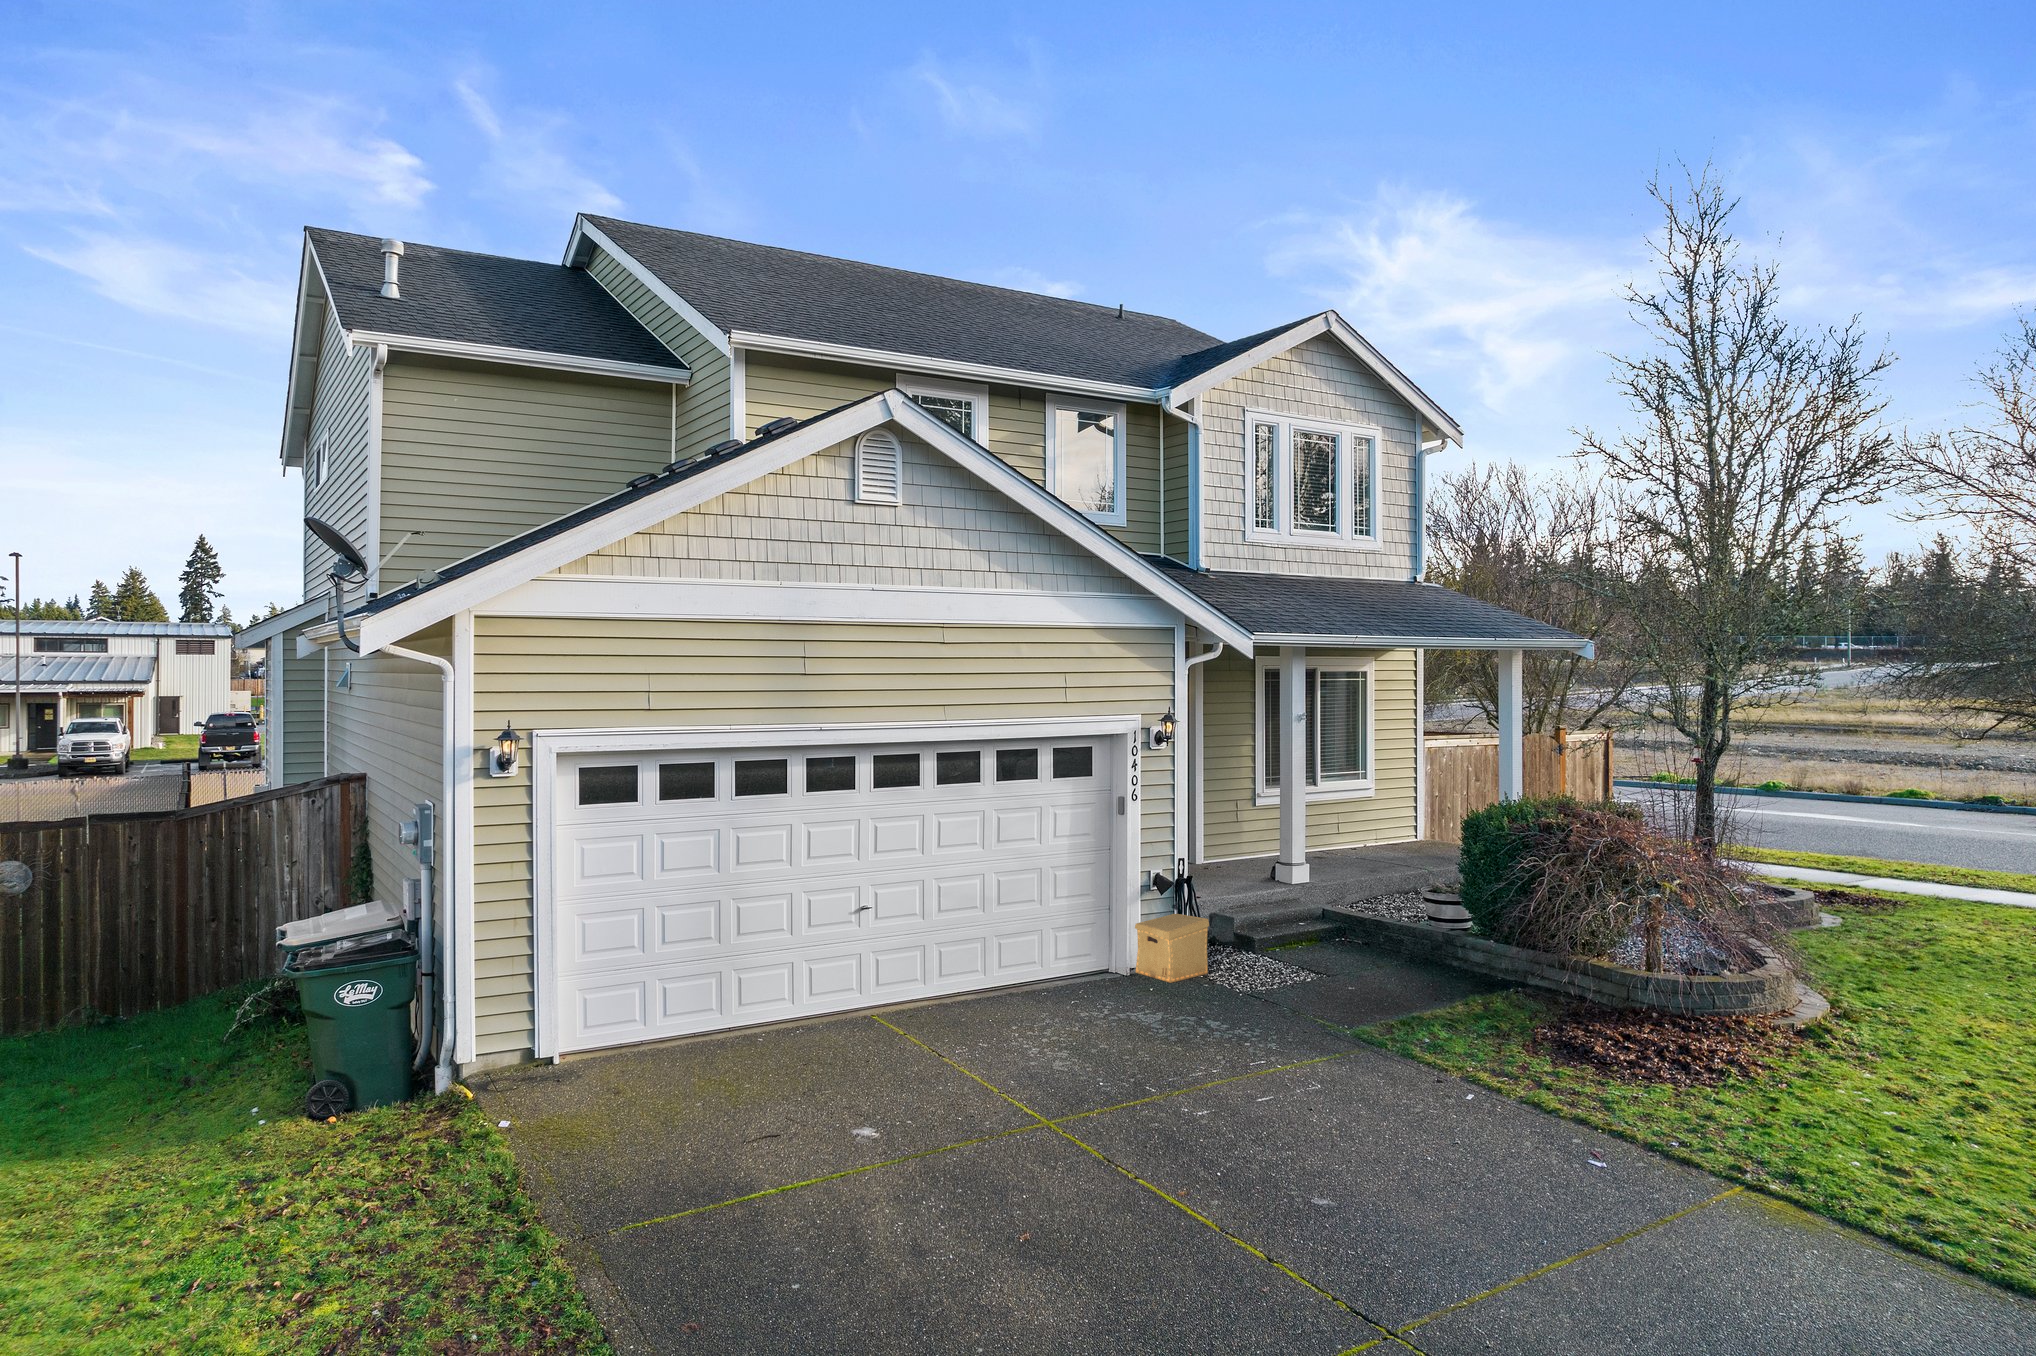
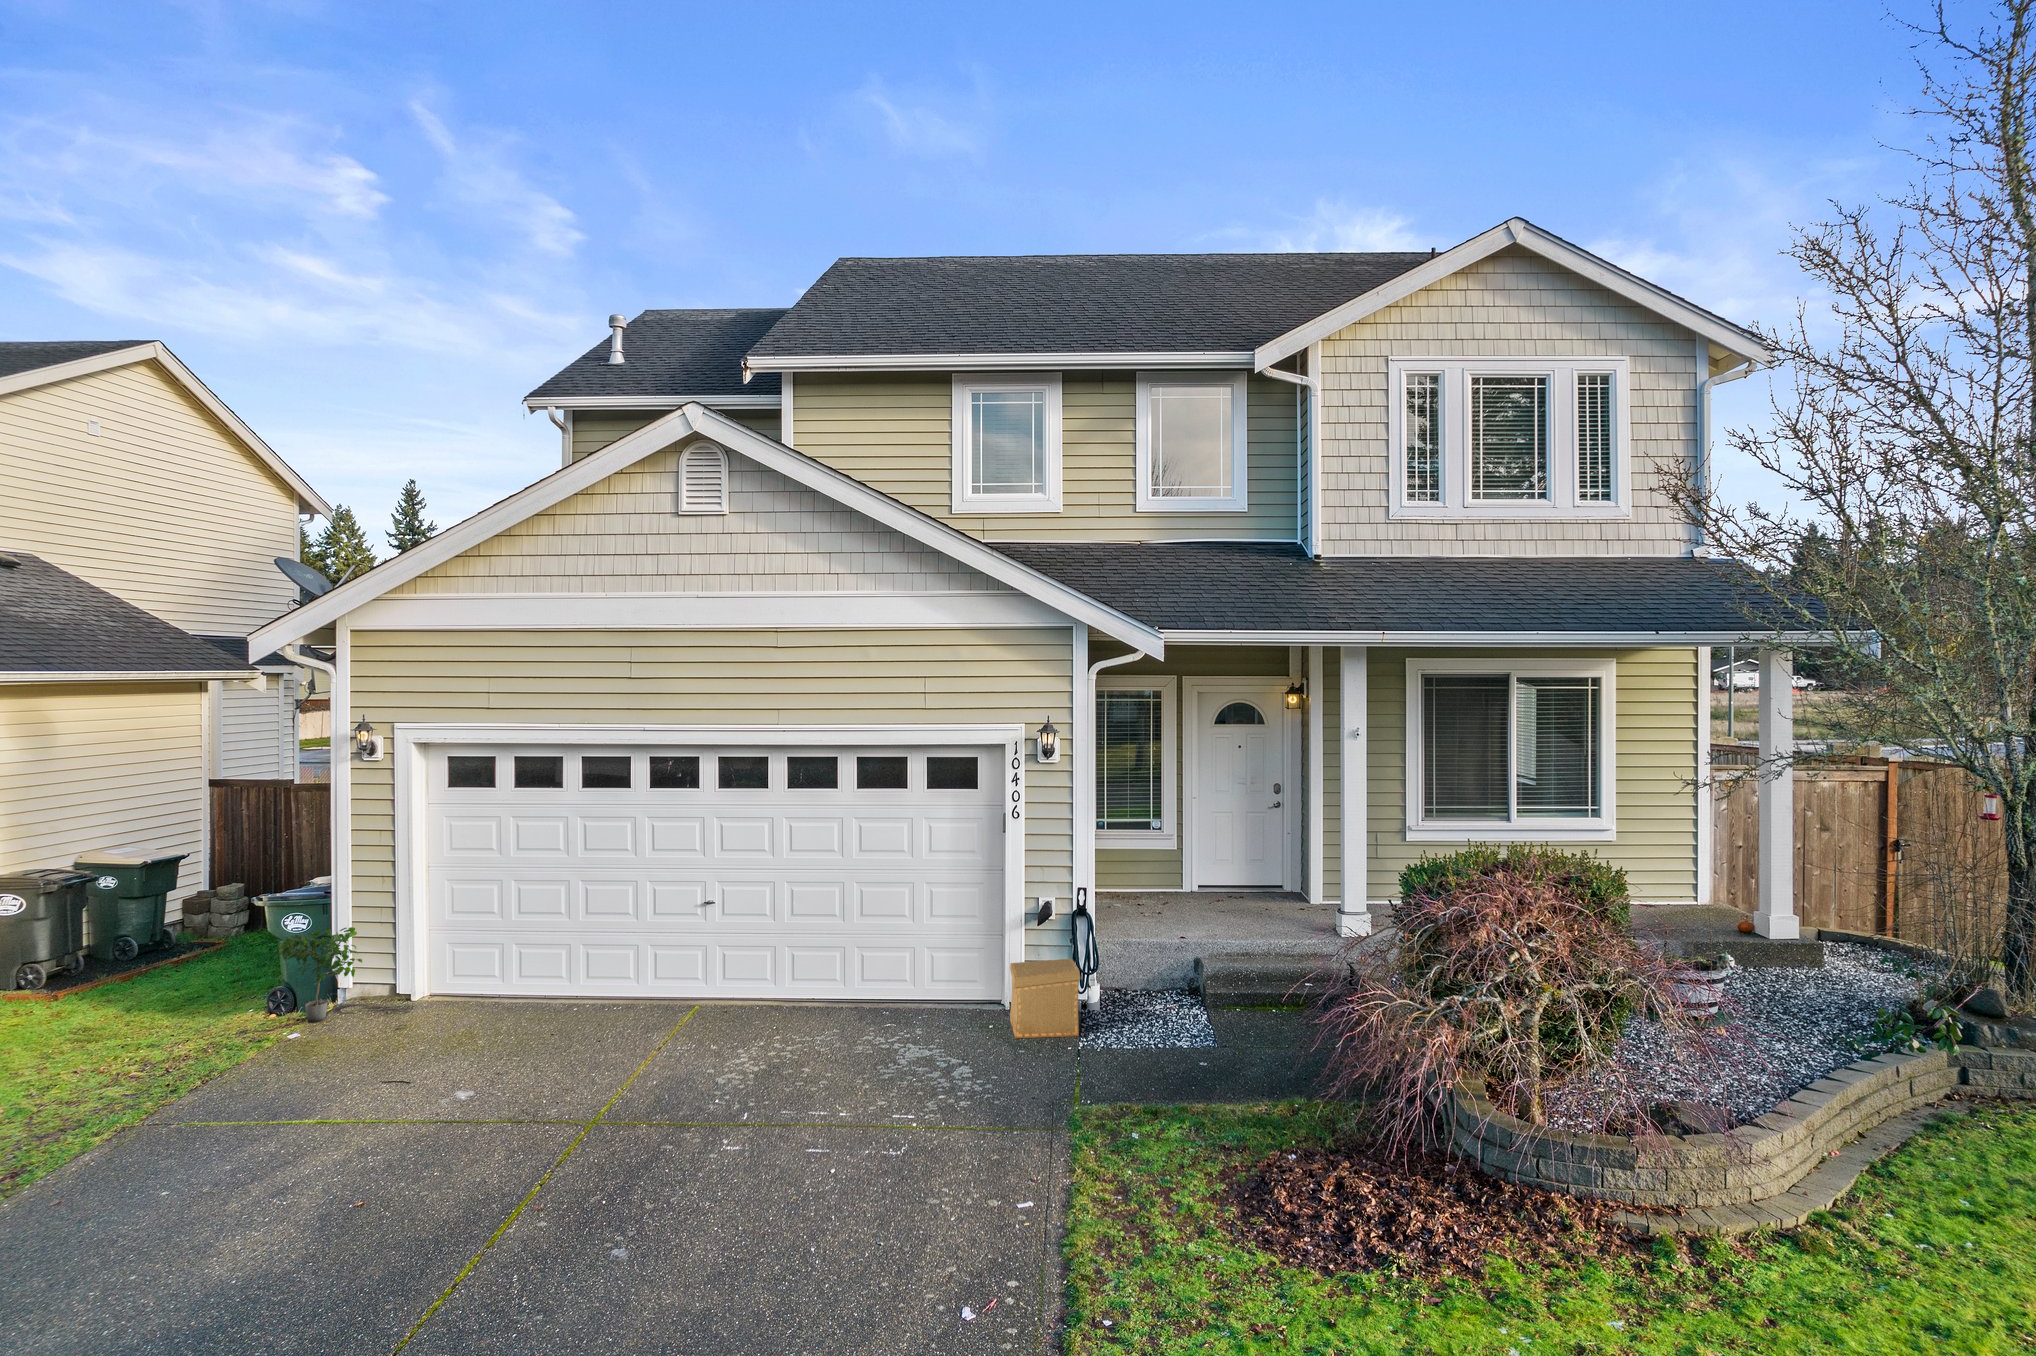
potted plant: none [410,982,510,1103] -> present [274,927,362,1022]

